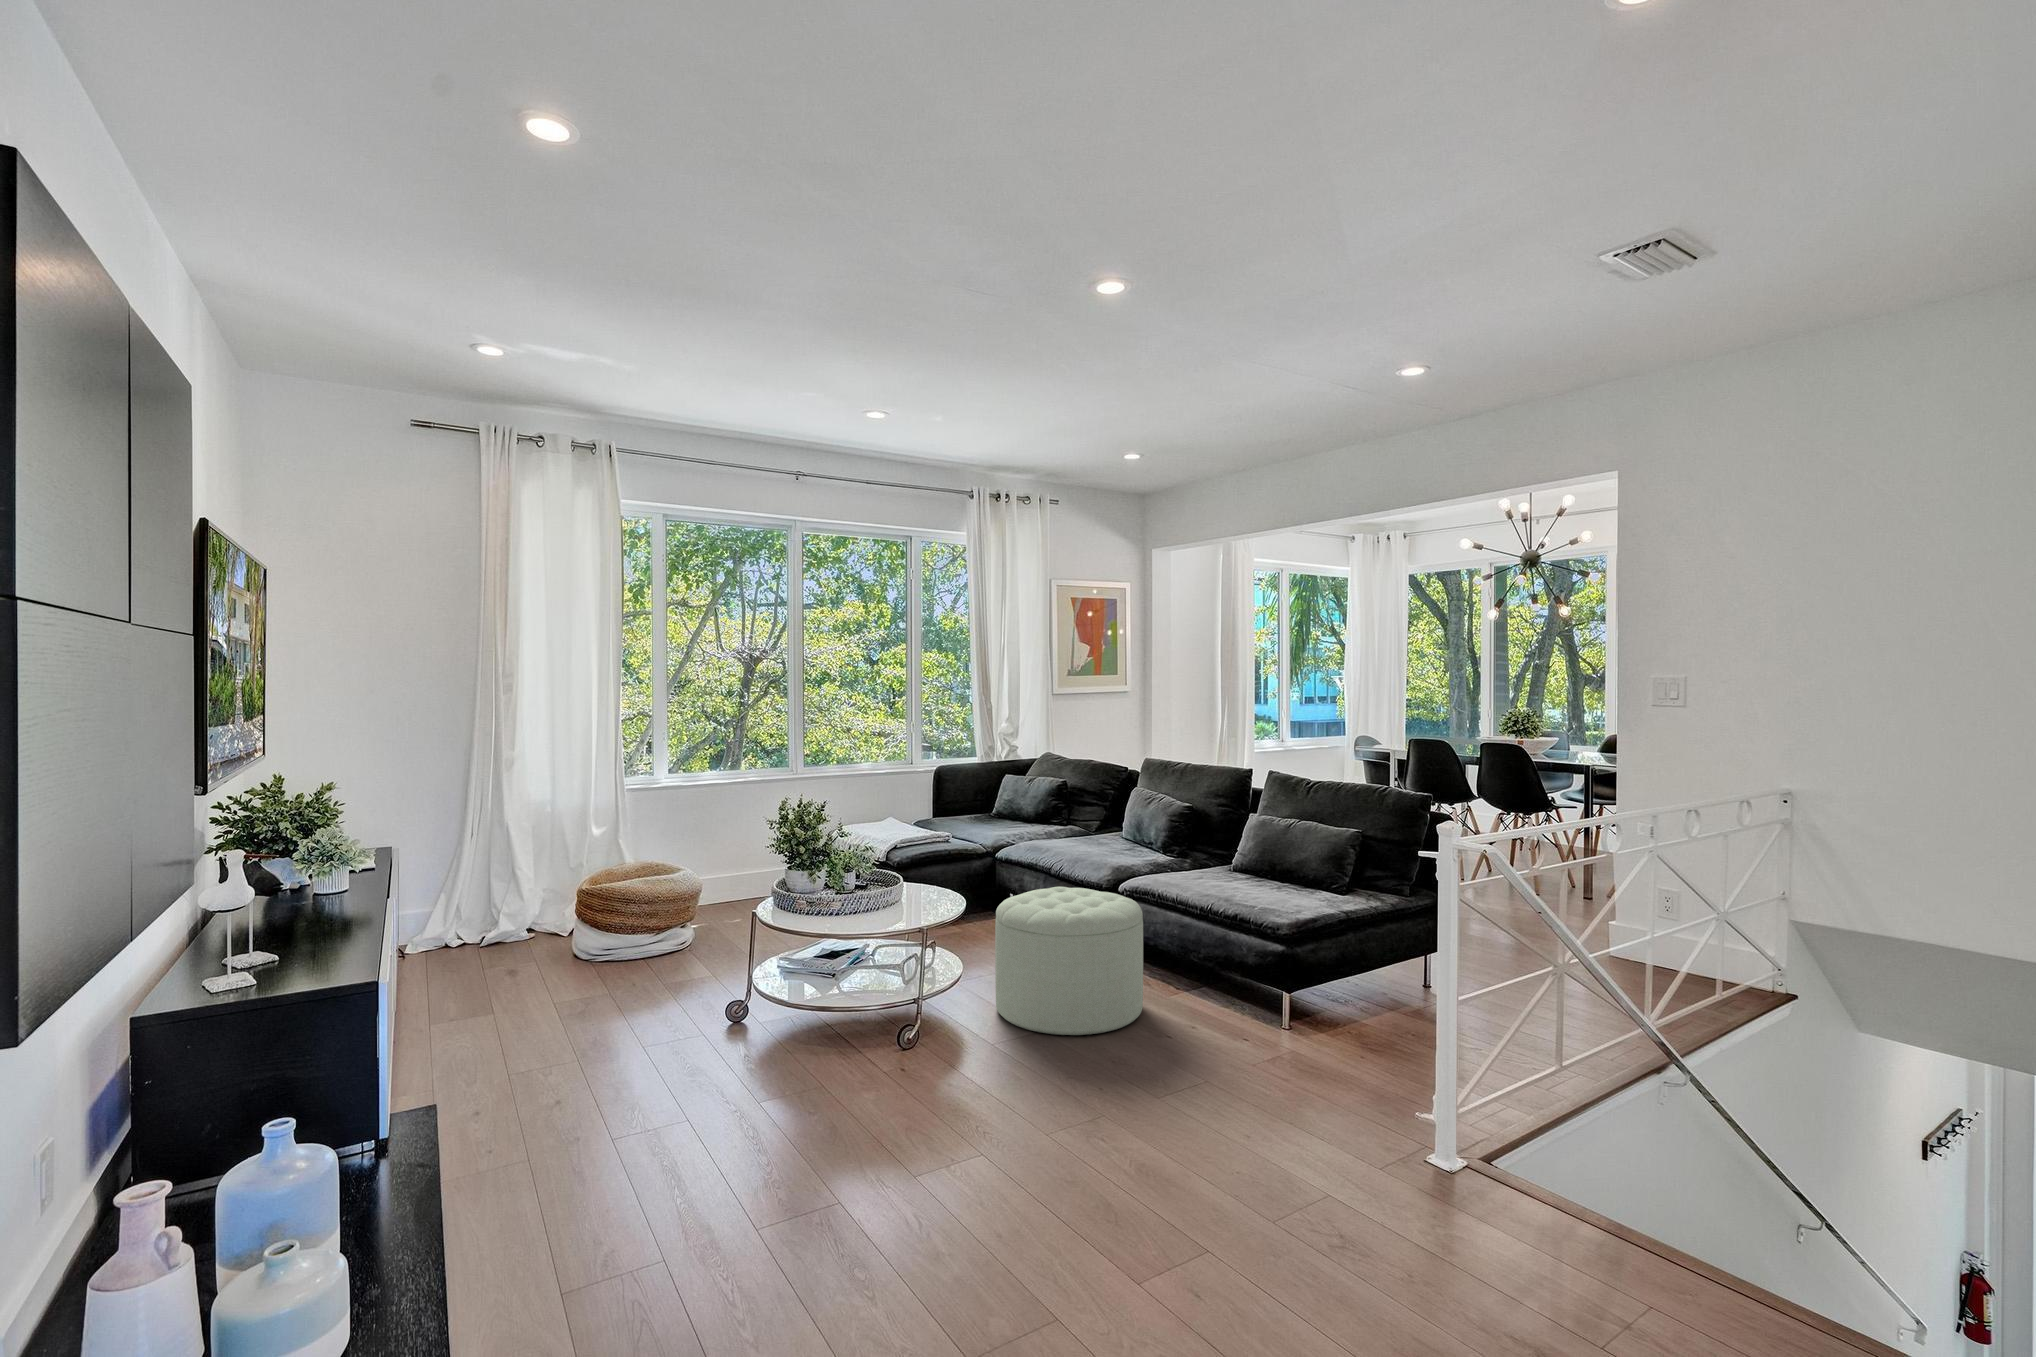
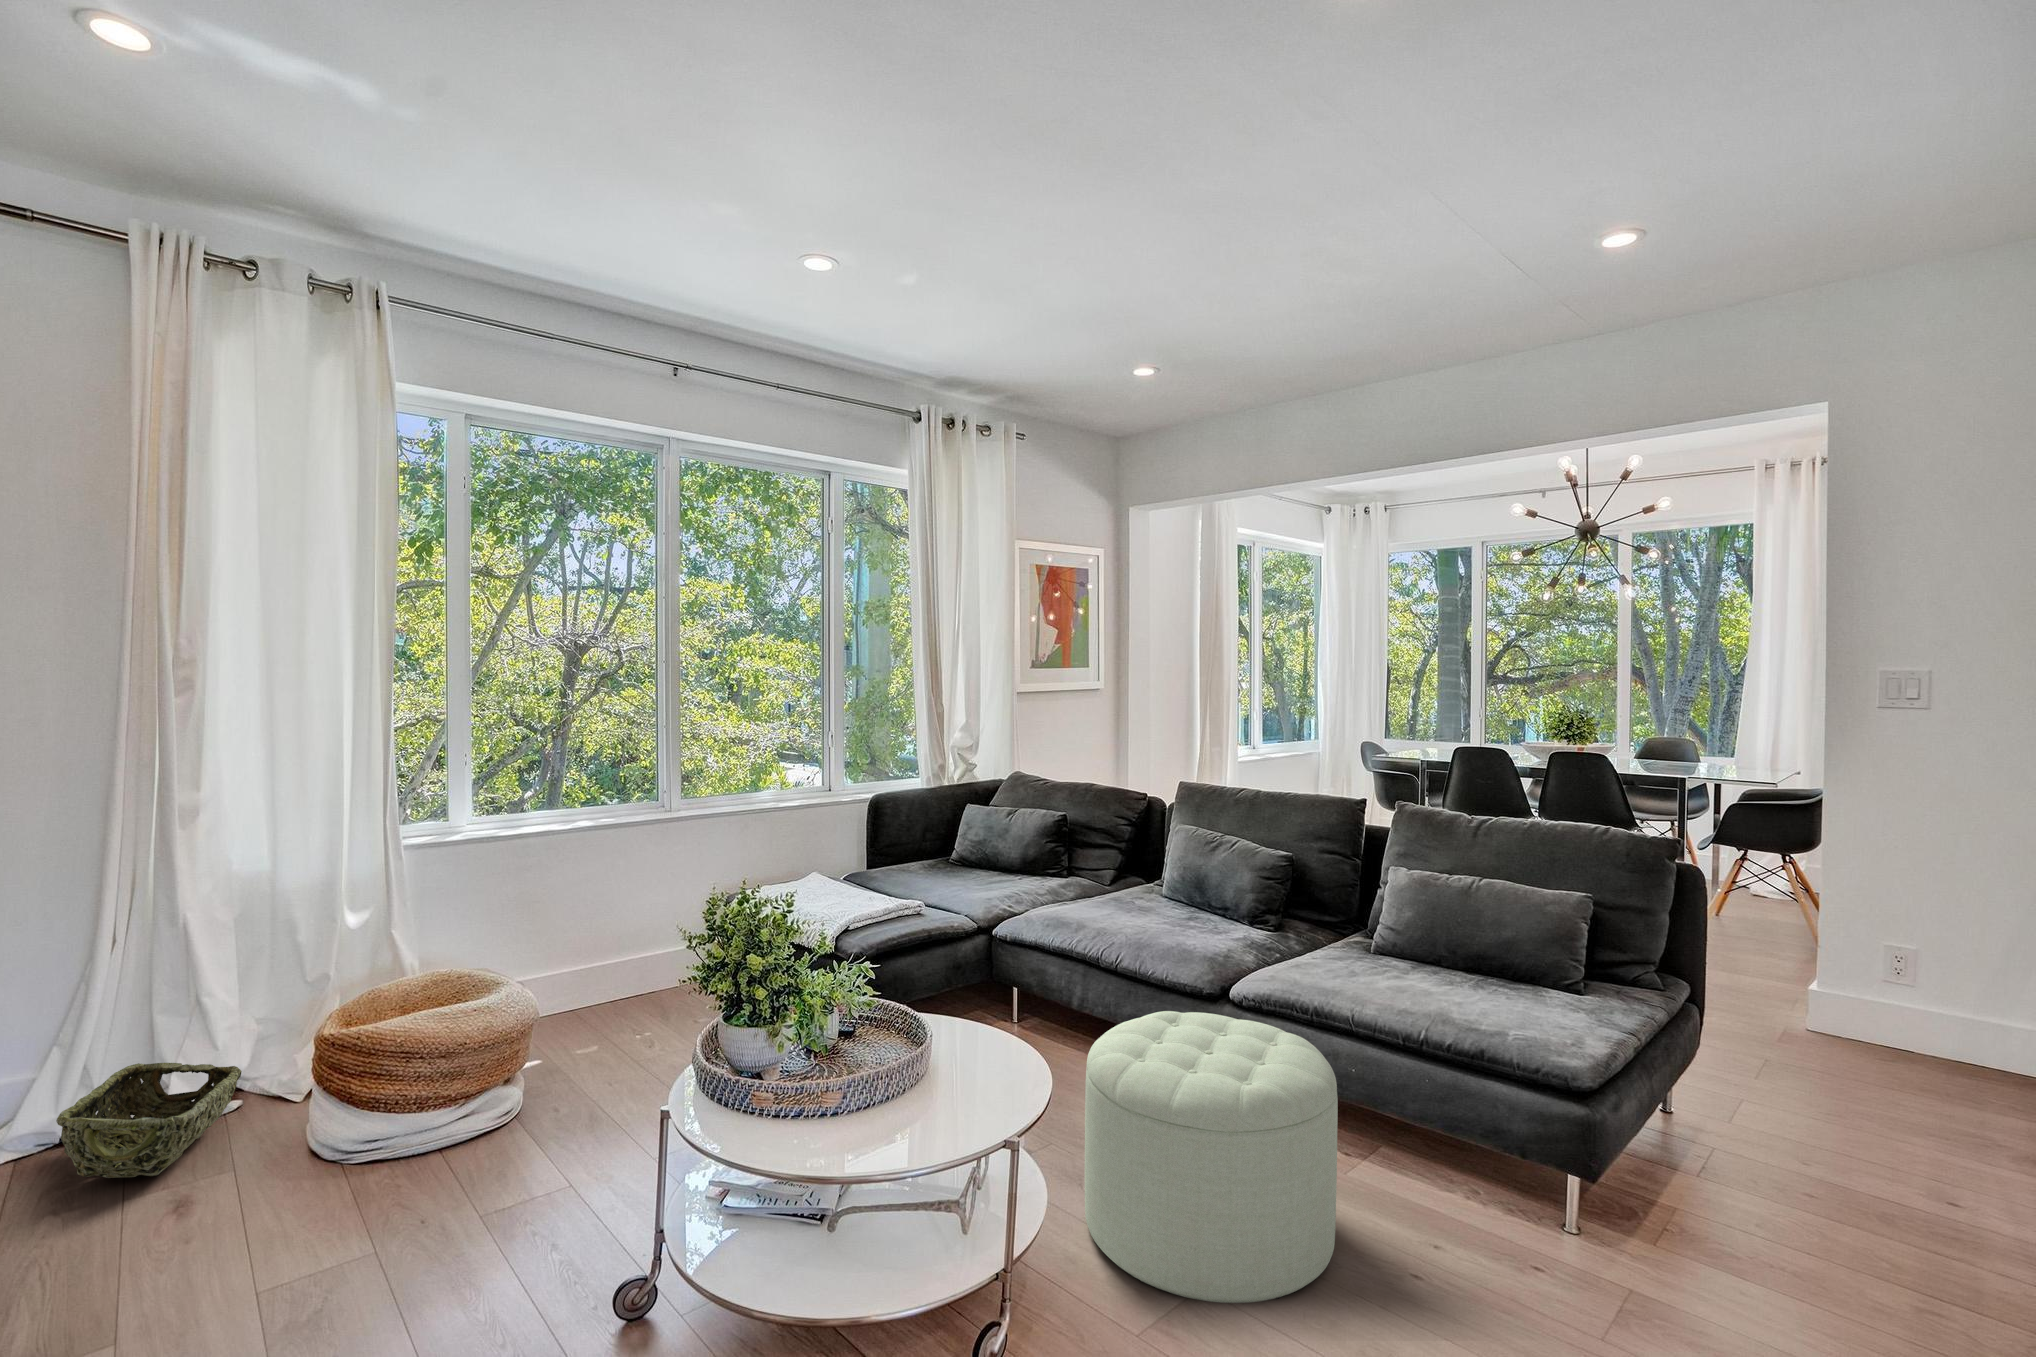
woven basket: none [451,905,537,960] -> present [56,1063,242,1178]

